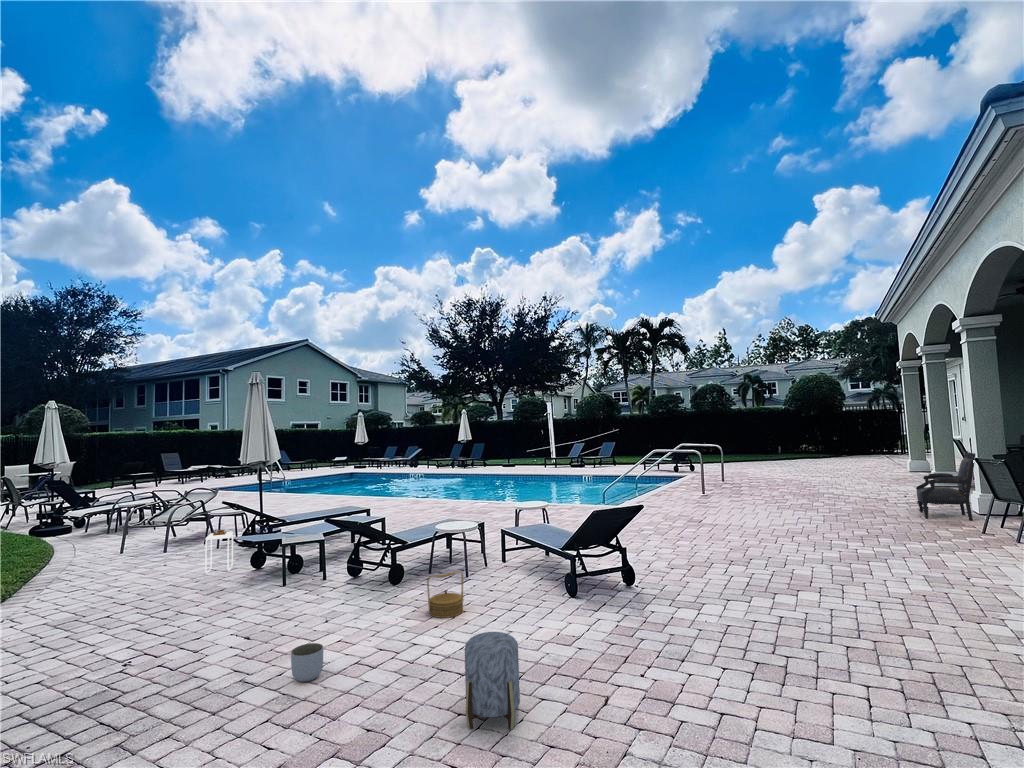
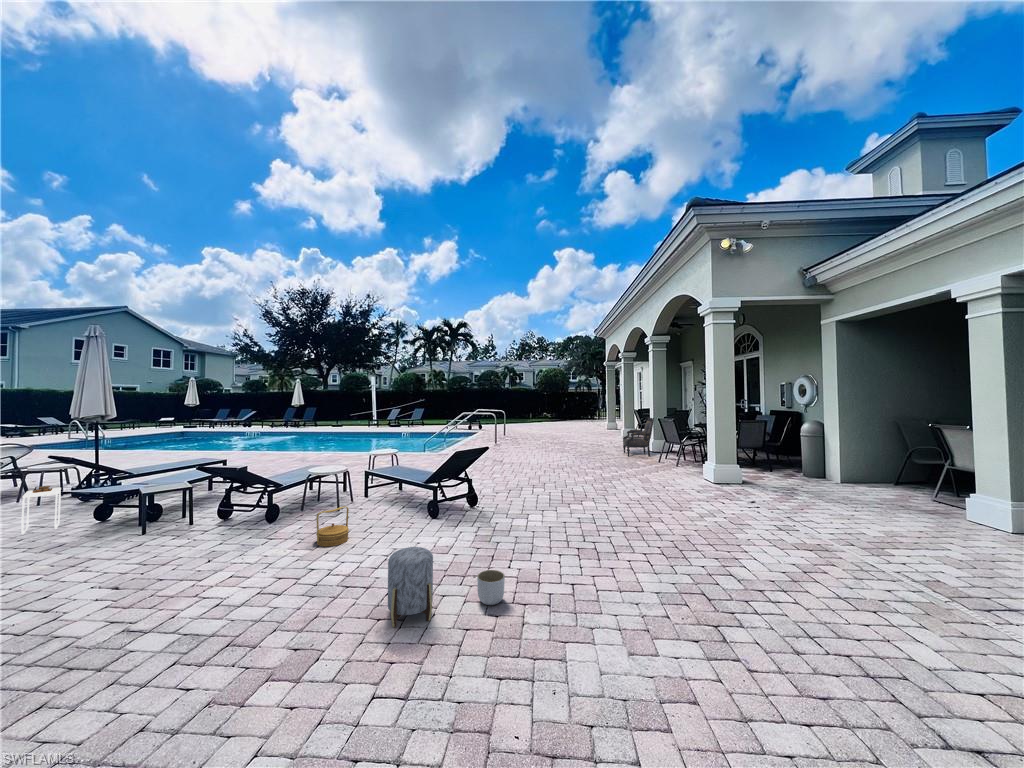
planter: present [291,643,323,682] -> present [477,570,505,605]

